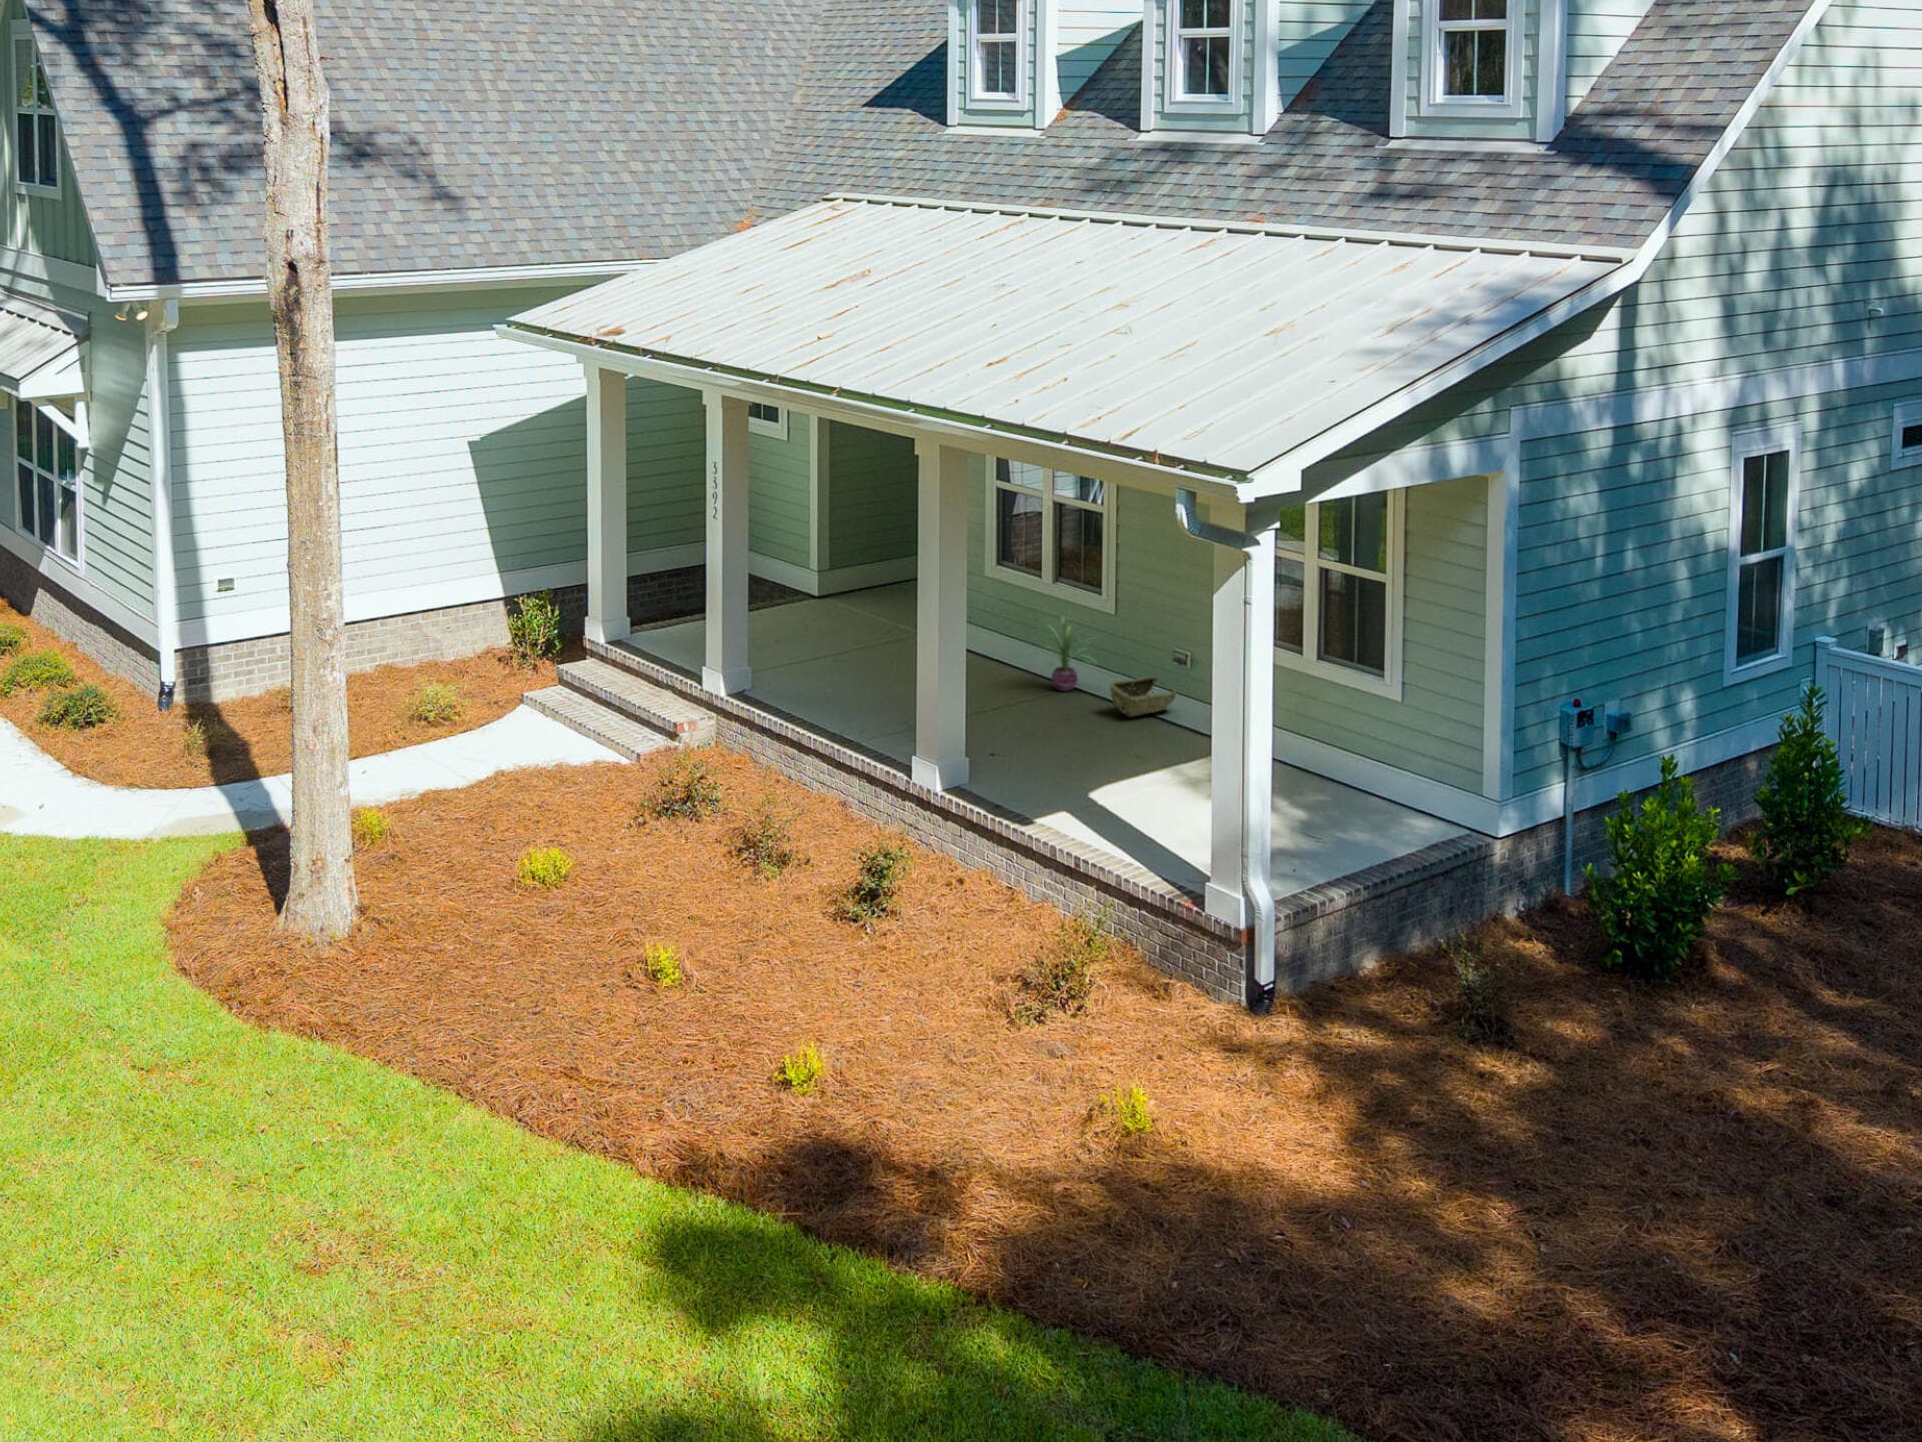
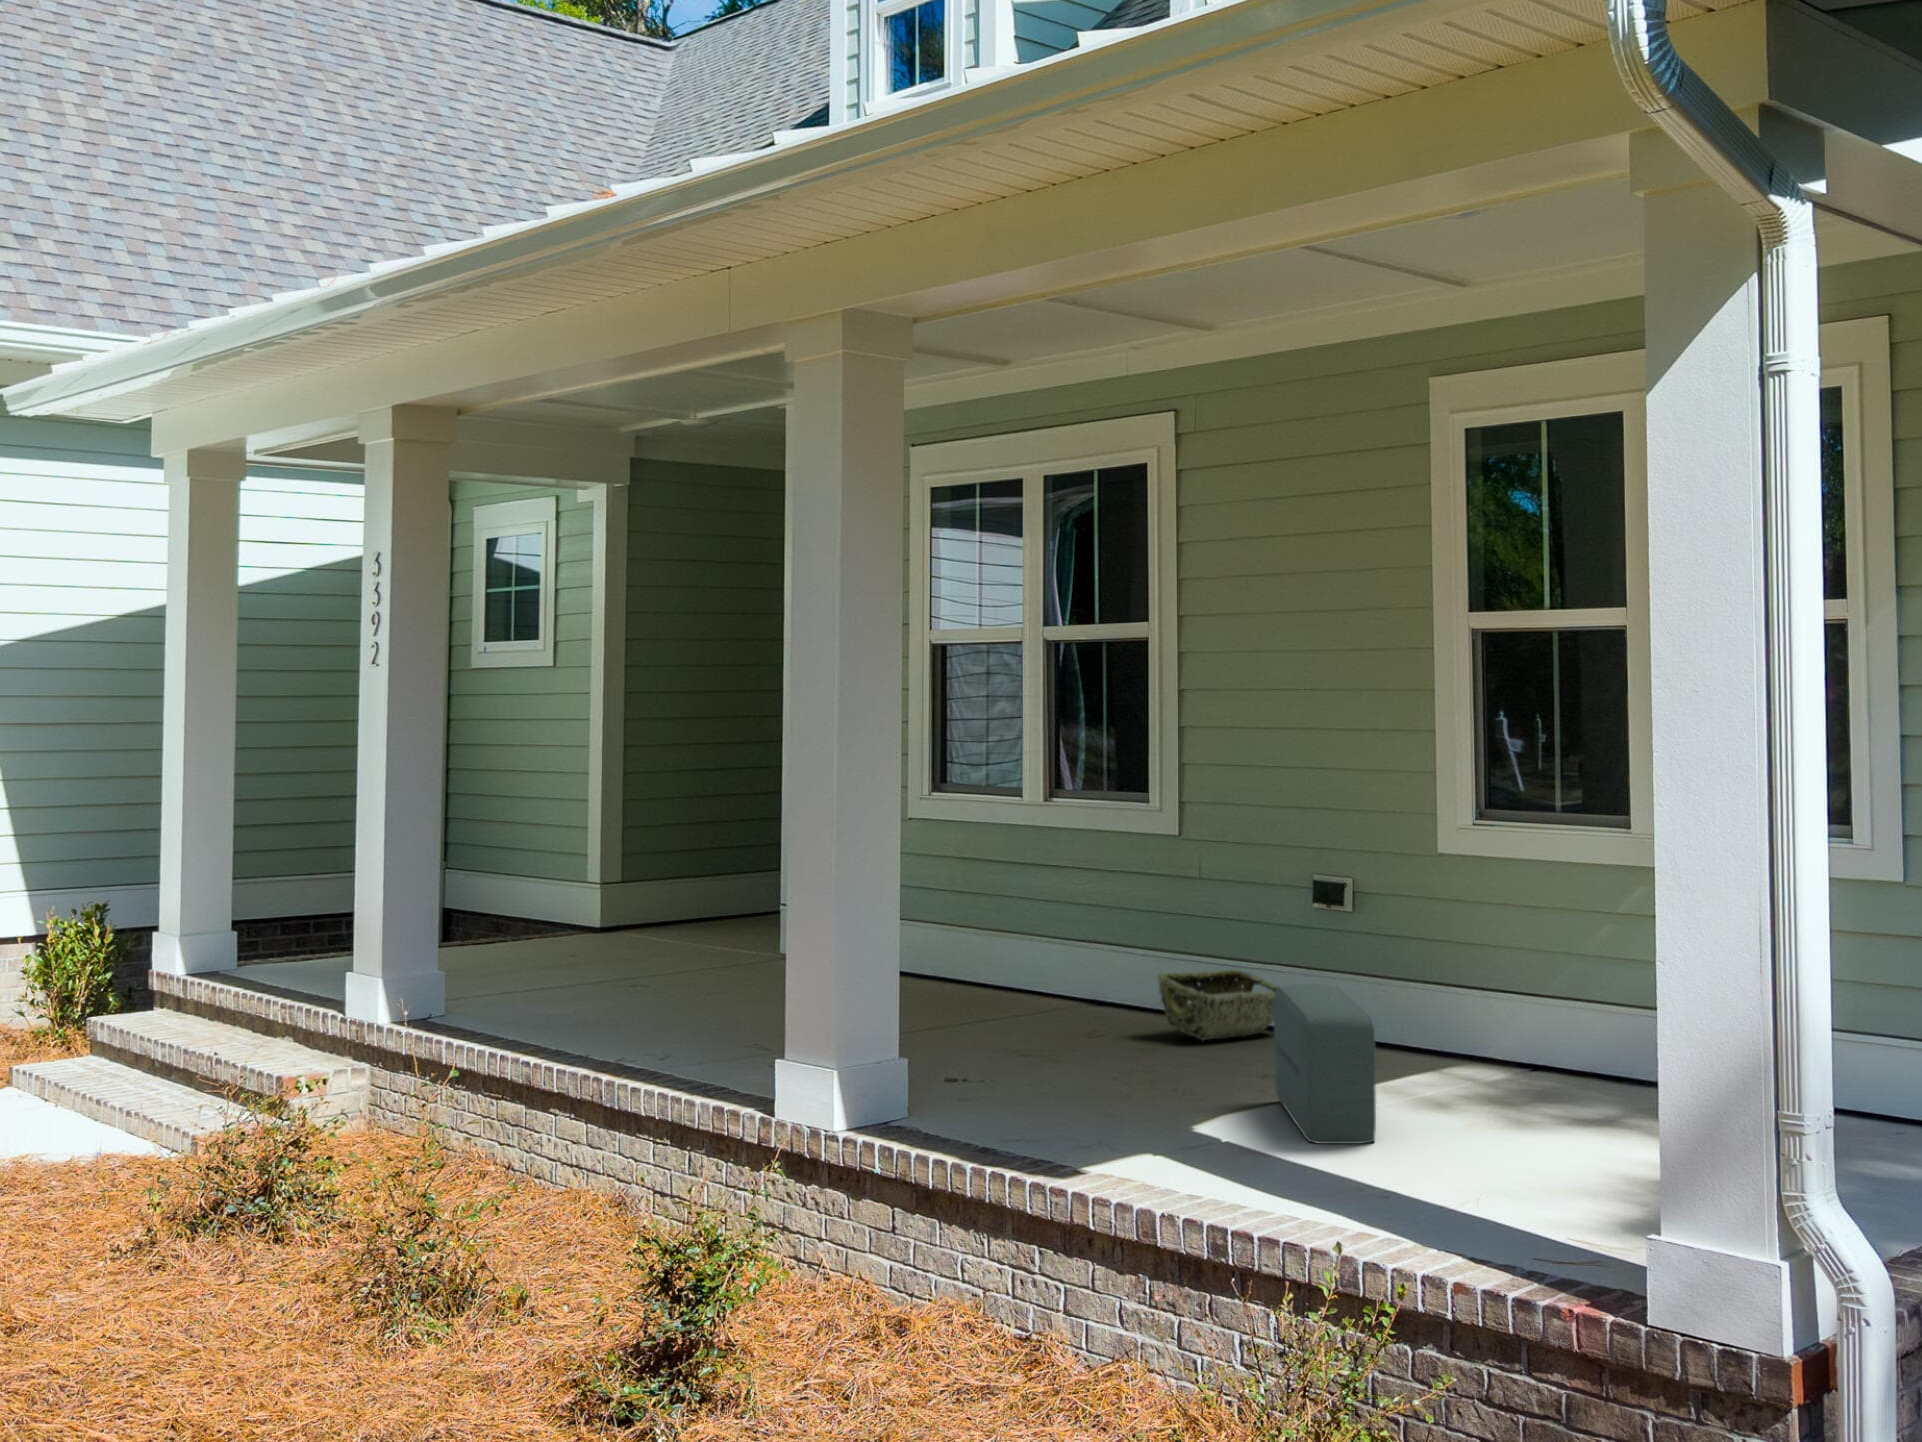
decorative plant: present [1047,615,1092,691] -> none [980,871,1124,1017]
pouf: none [1142,722,1176,805] -> present [1273,984,1376,1144]

